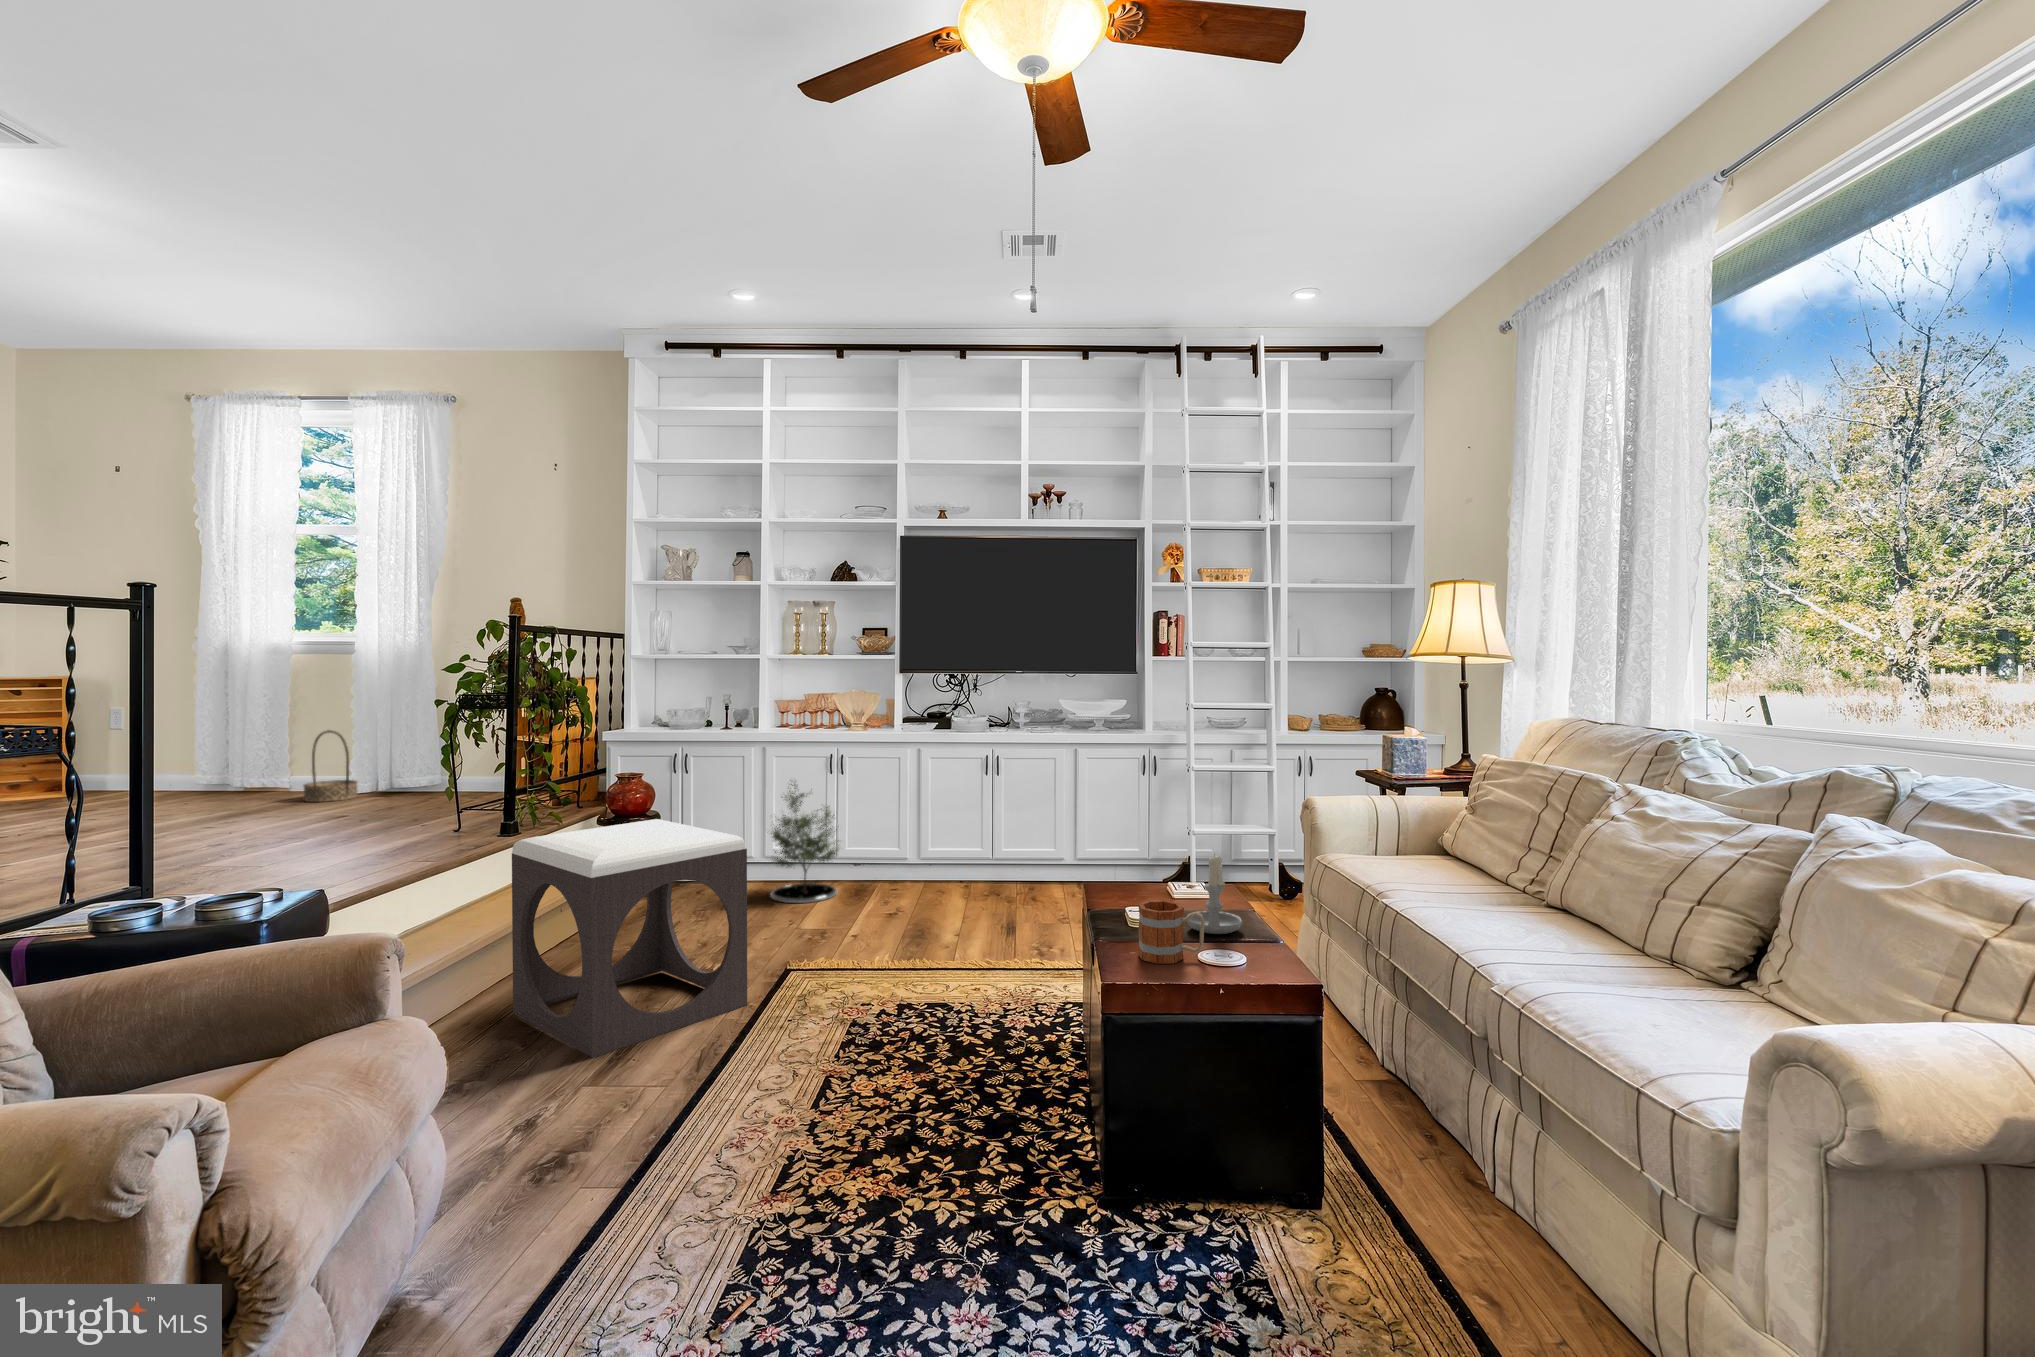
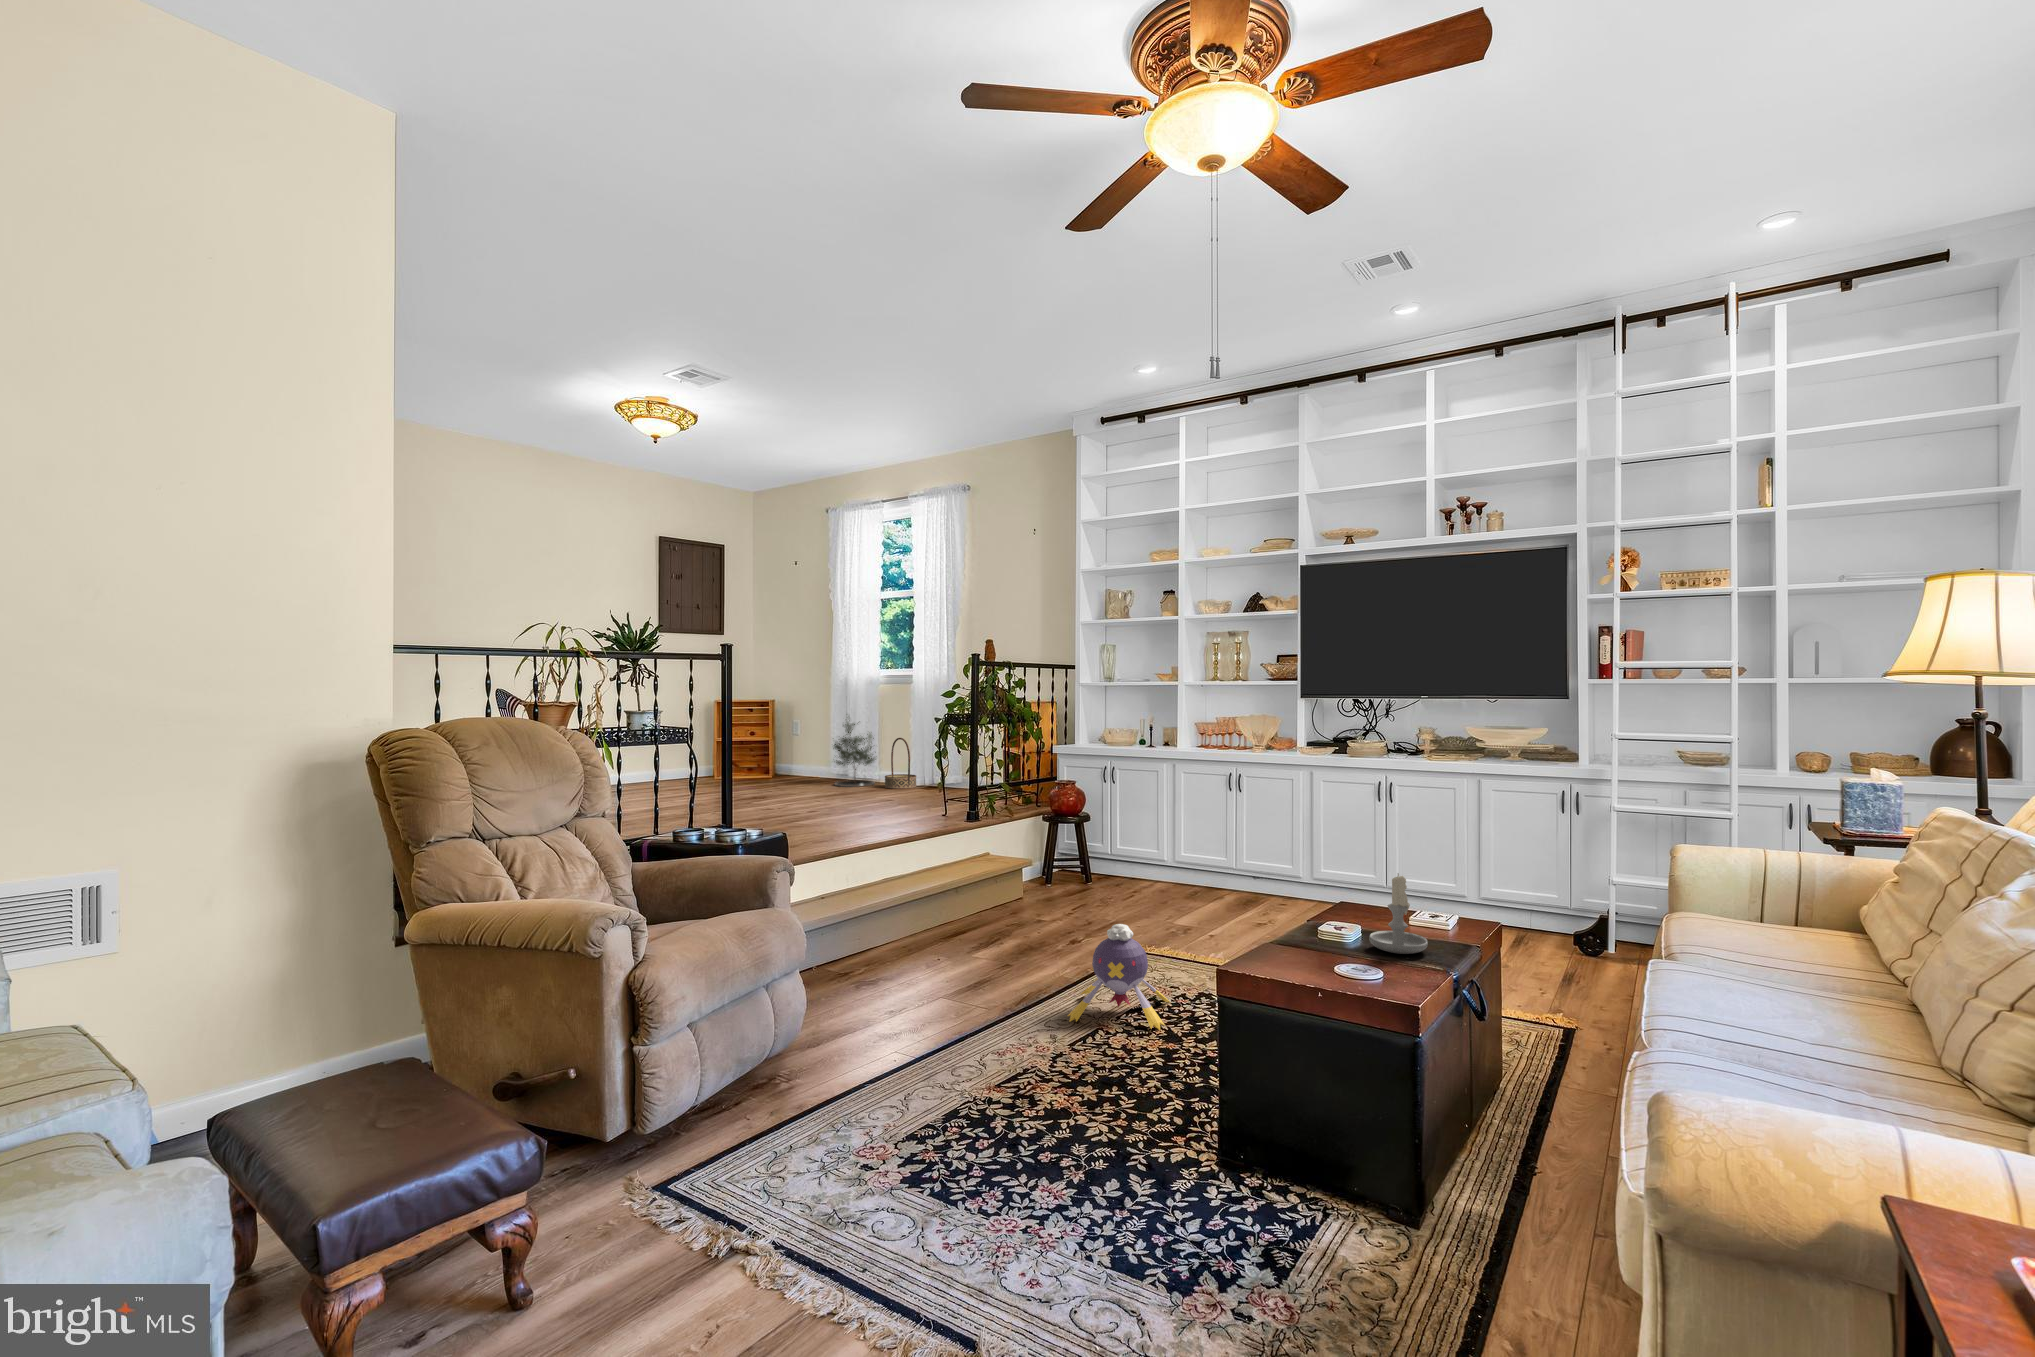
potted tree: present [770,780,839,903] -> present [833,720,876,787]
footstool: present [512,819,747,1058] -> none [932,811,1084,980]
mug: present [1138,900,1205,964] -> none [1284,906,1343,965]
plush toy: none [775,946,902,1079] -> present [1068,924,1171,1030]

